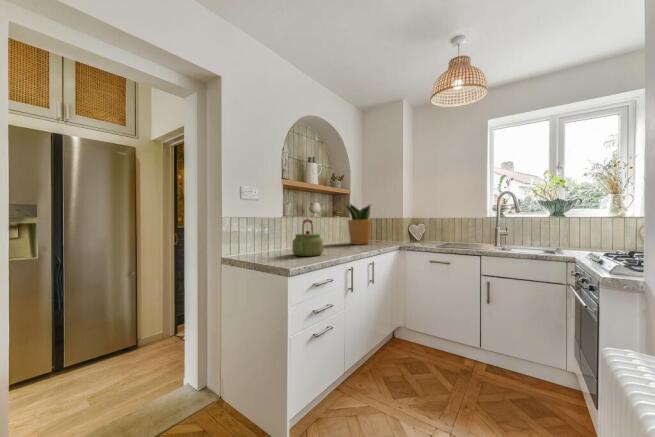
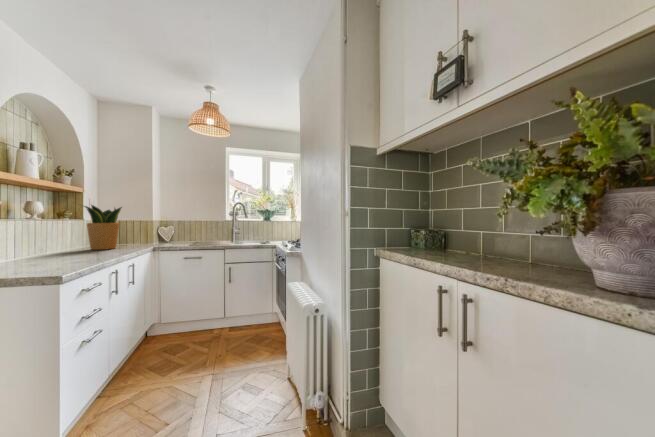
kettle: present [293,219,323,256] -> none [27,223,76,266]

